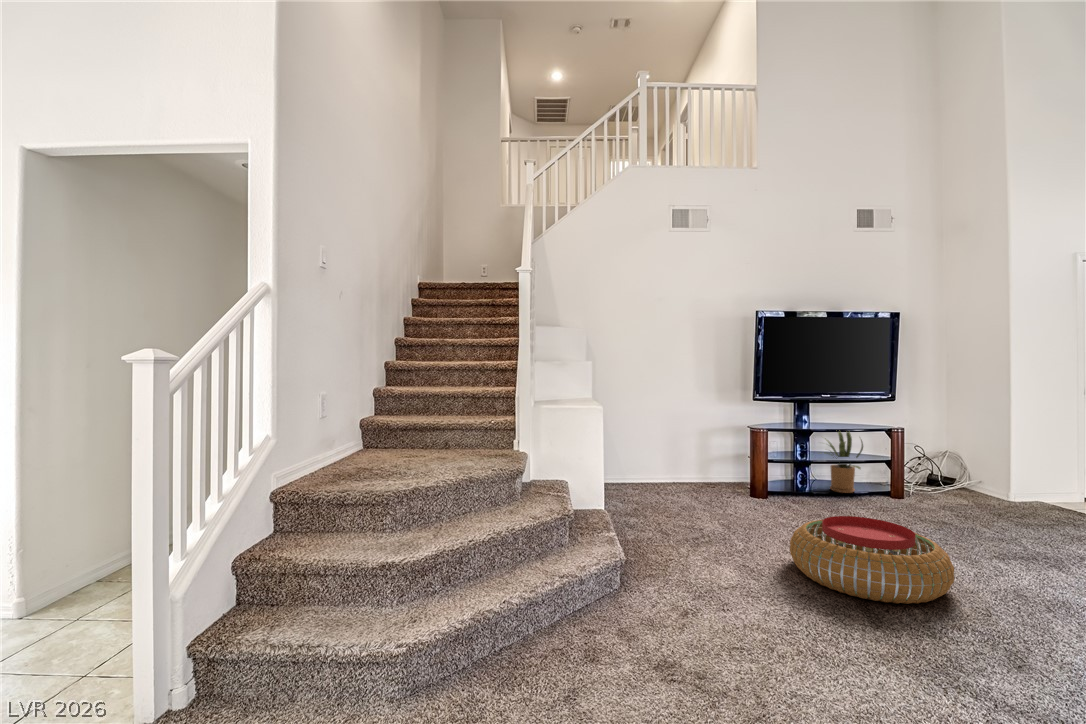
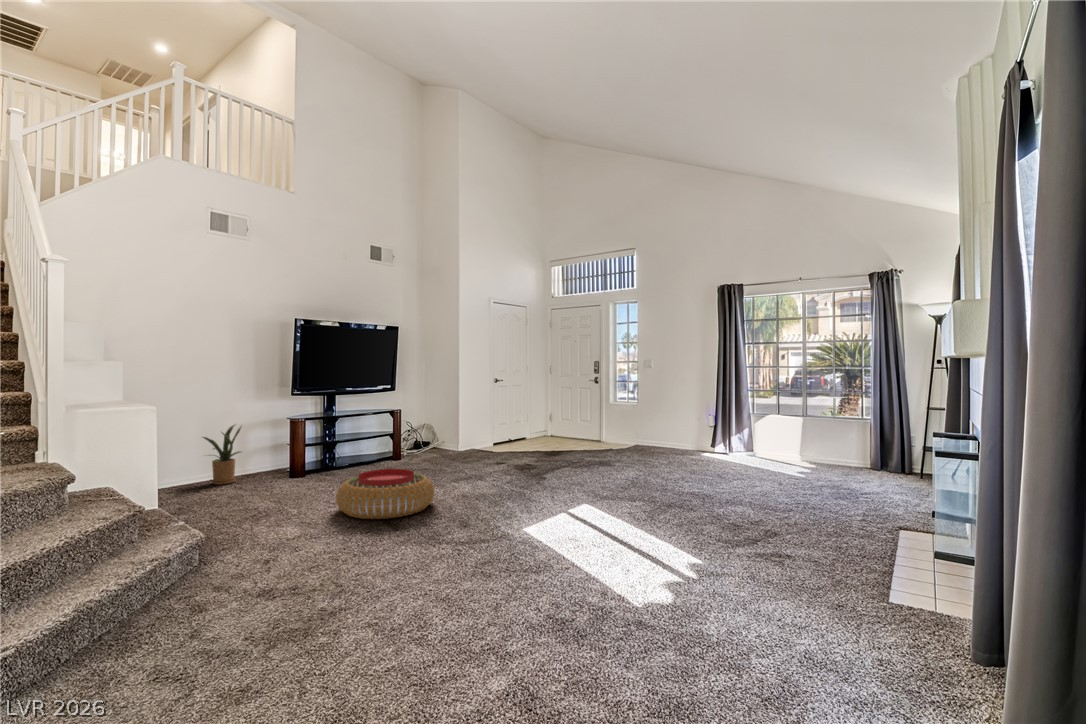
house plant: present [826,432,863,493] -> present [203,425,242,485]

